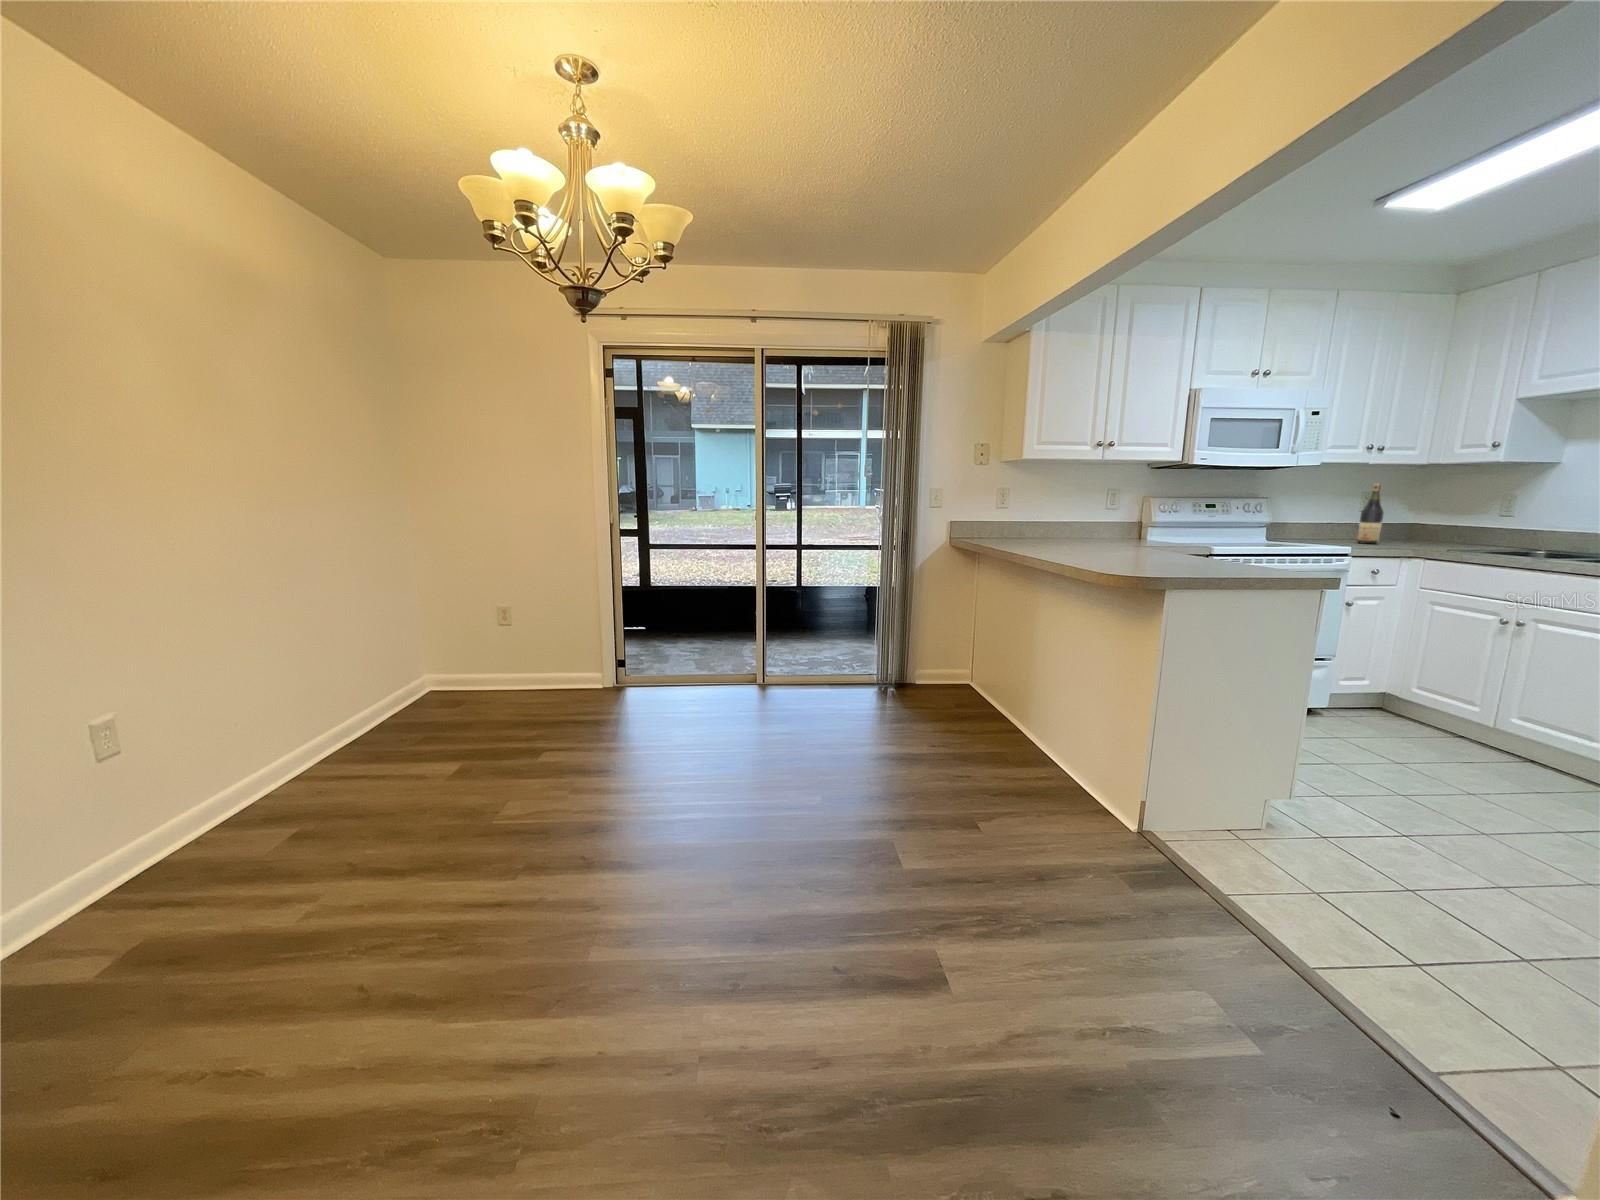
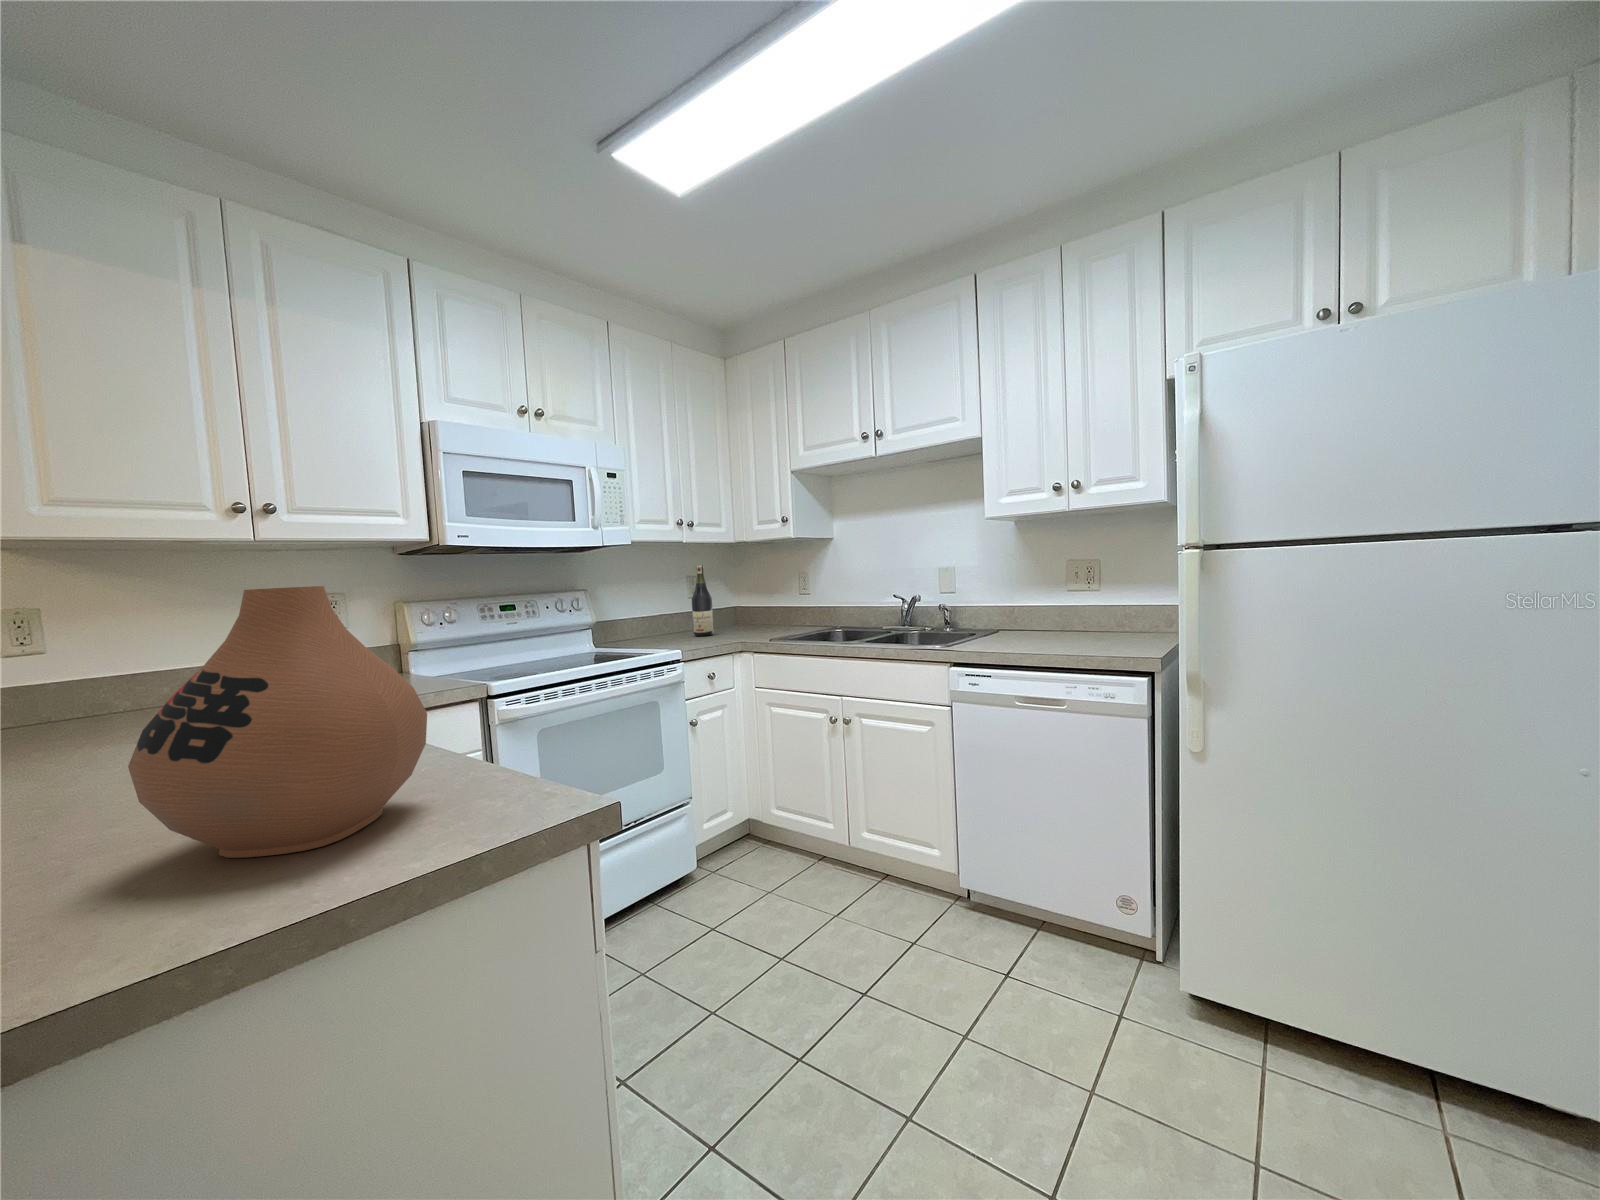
vase: none [1181,486,1267,573] -> present [128,586,427,858]

